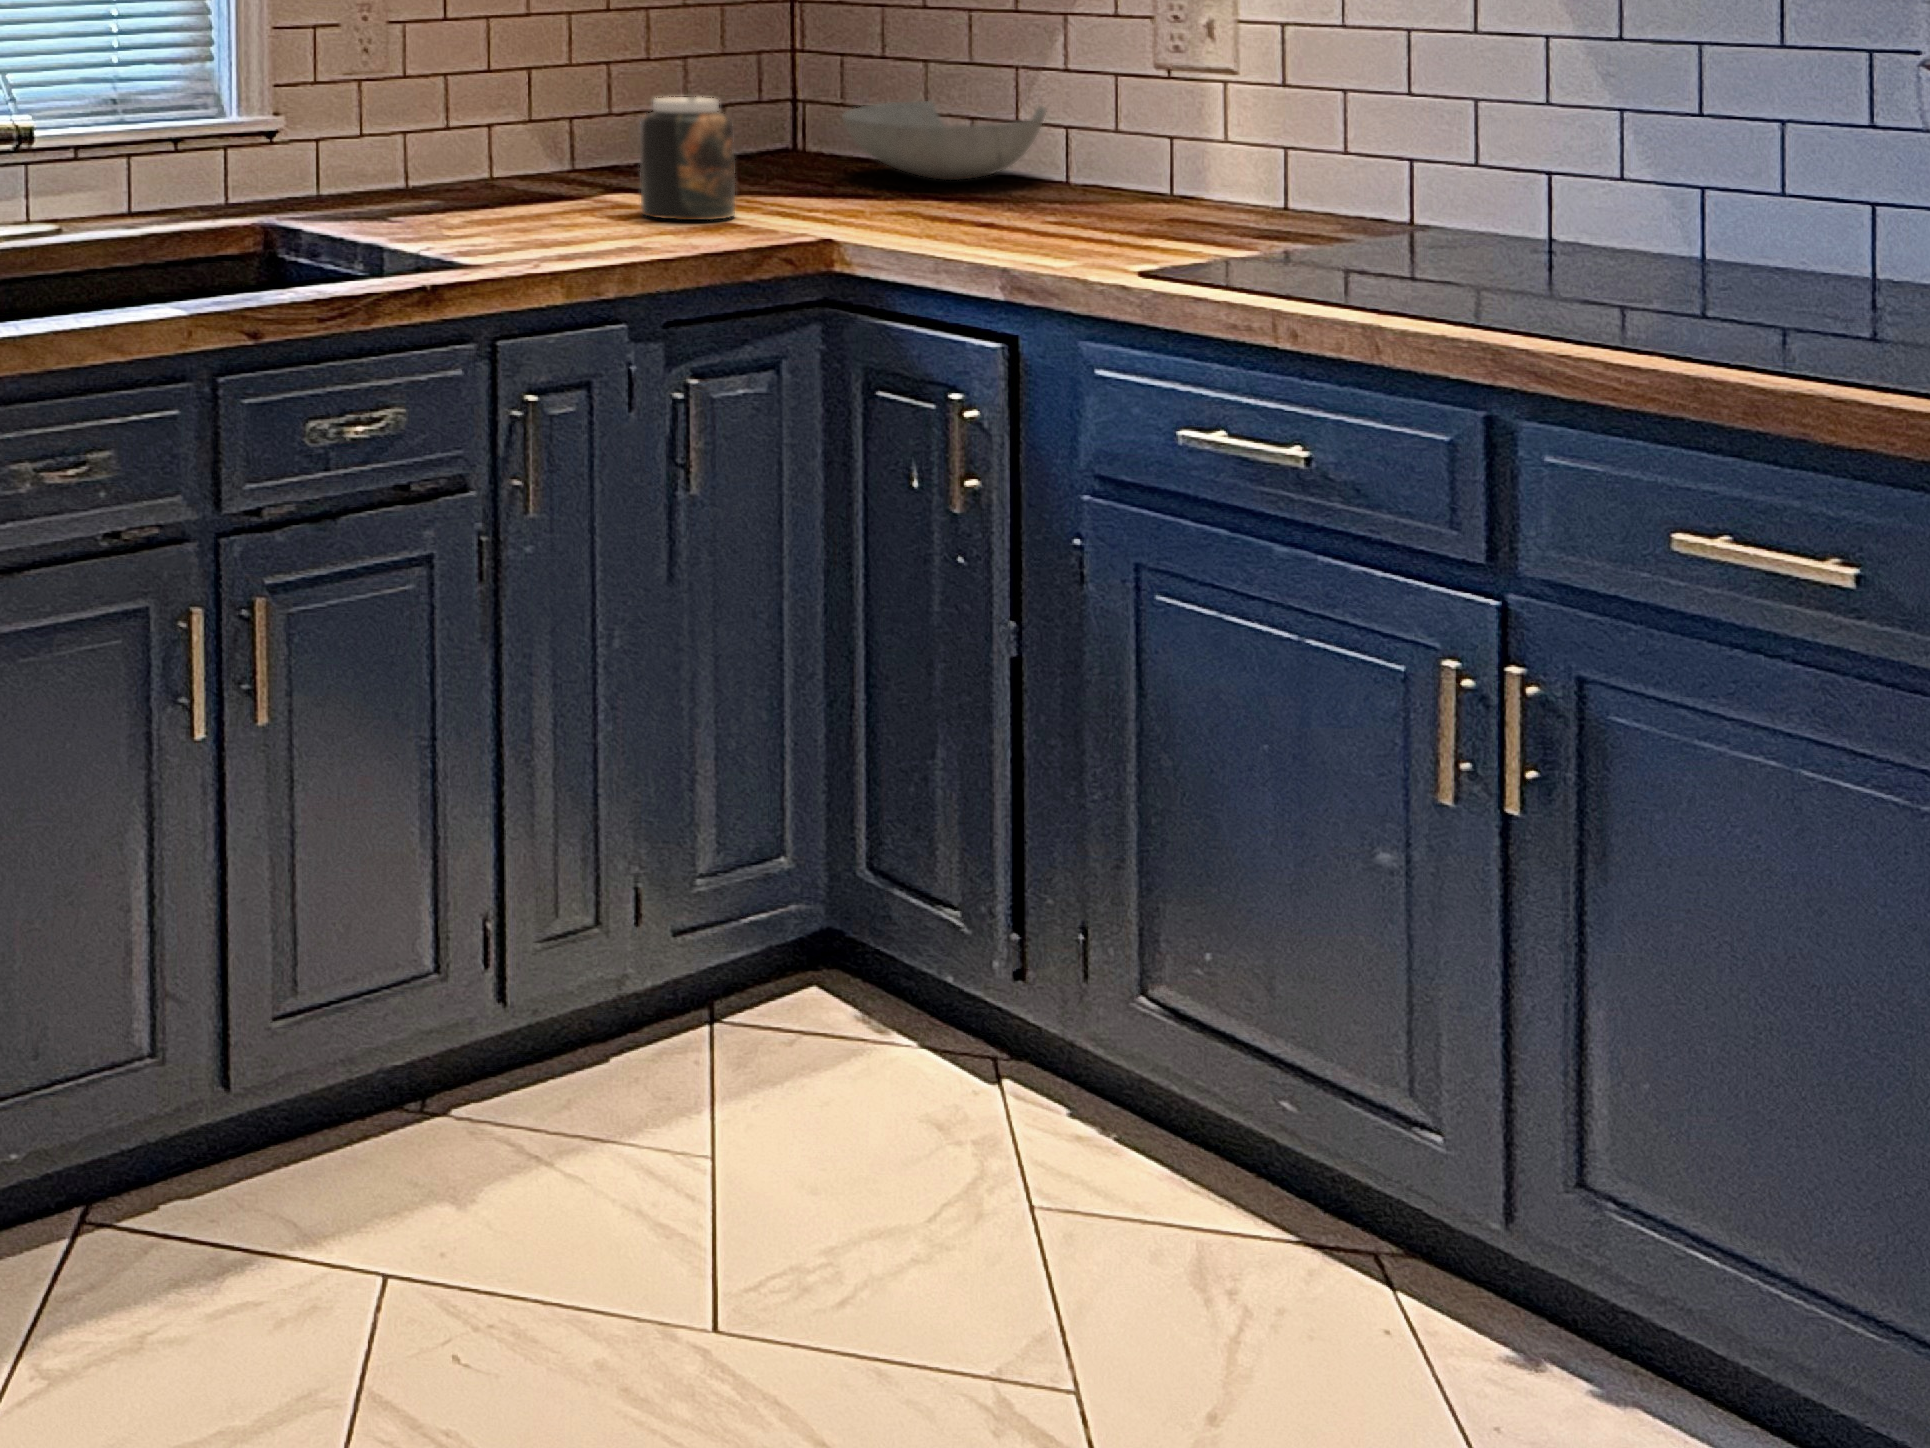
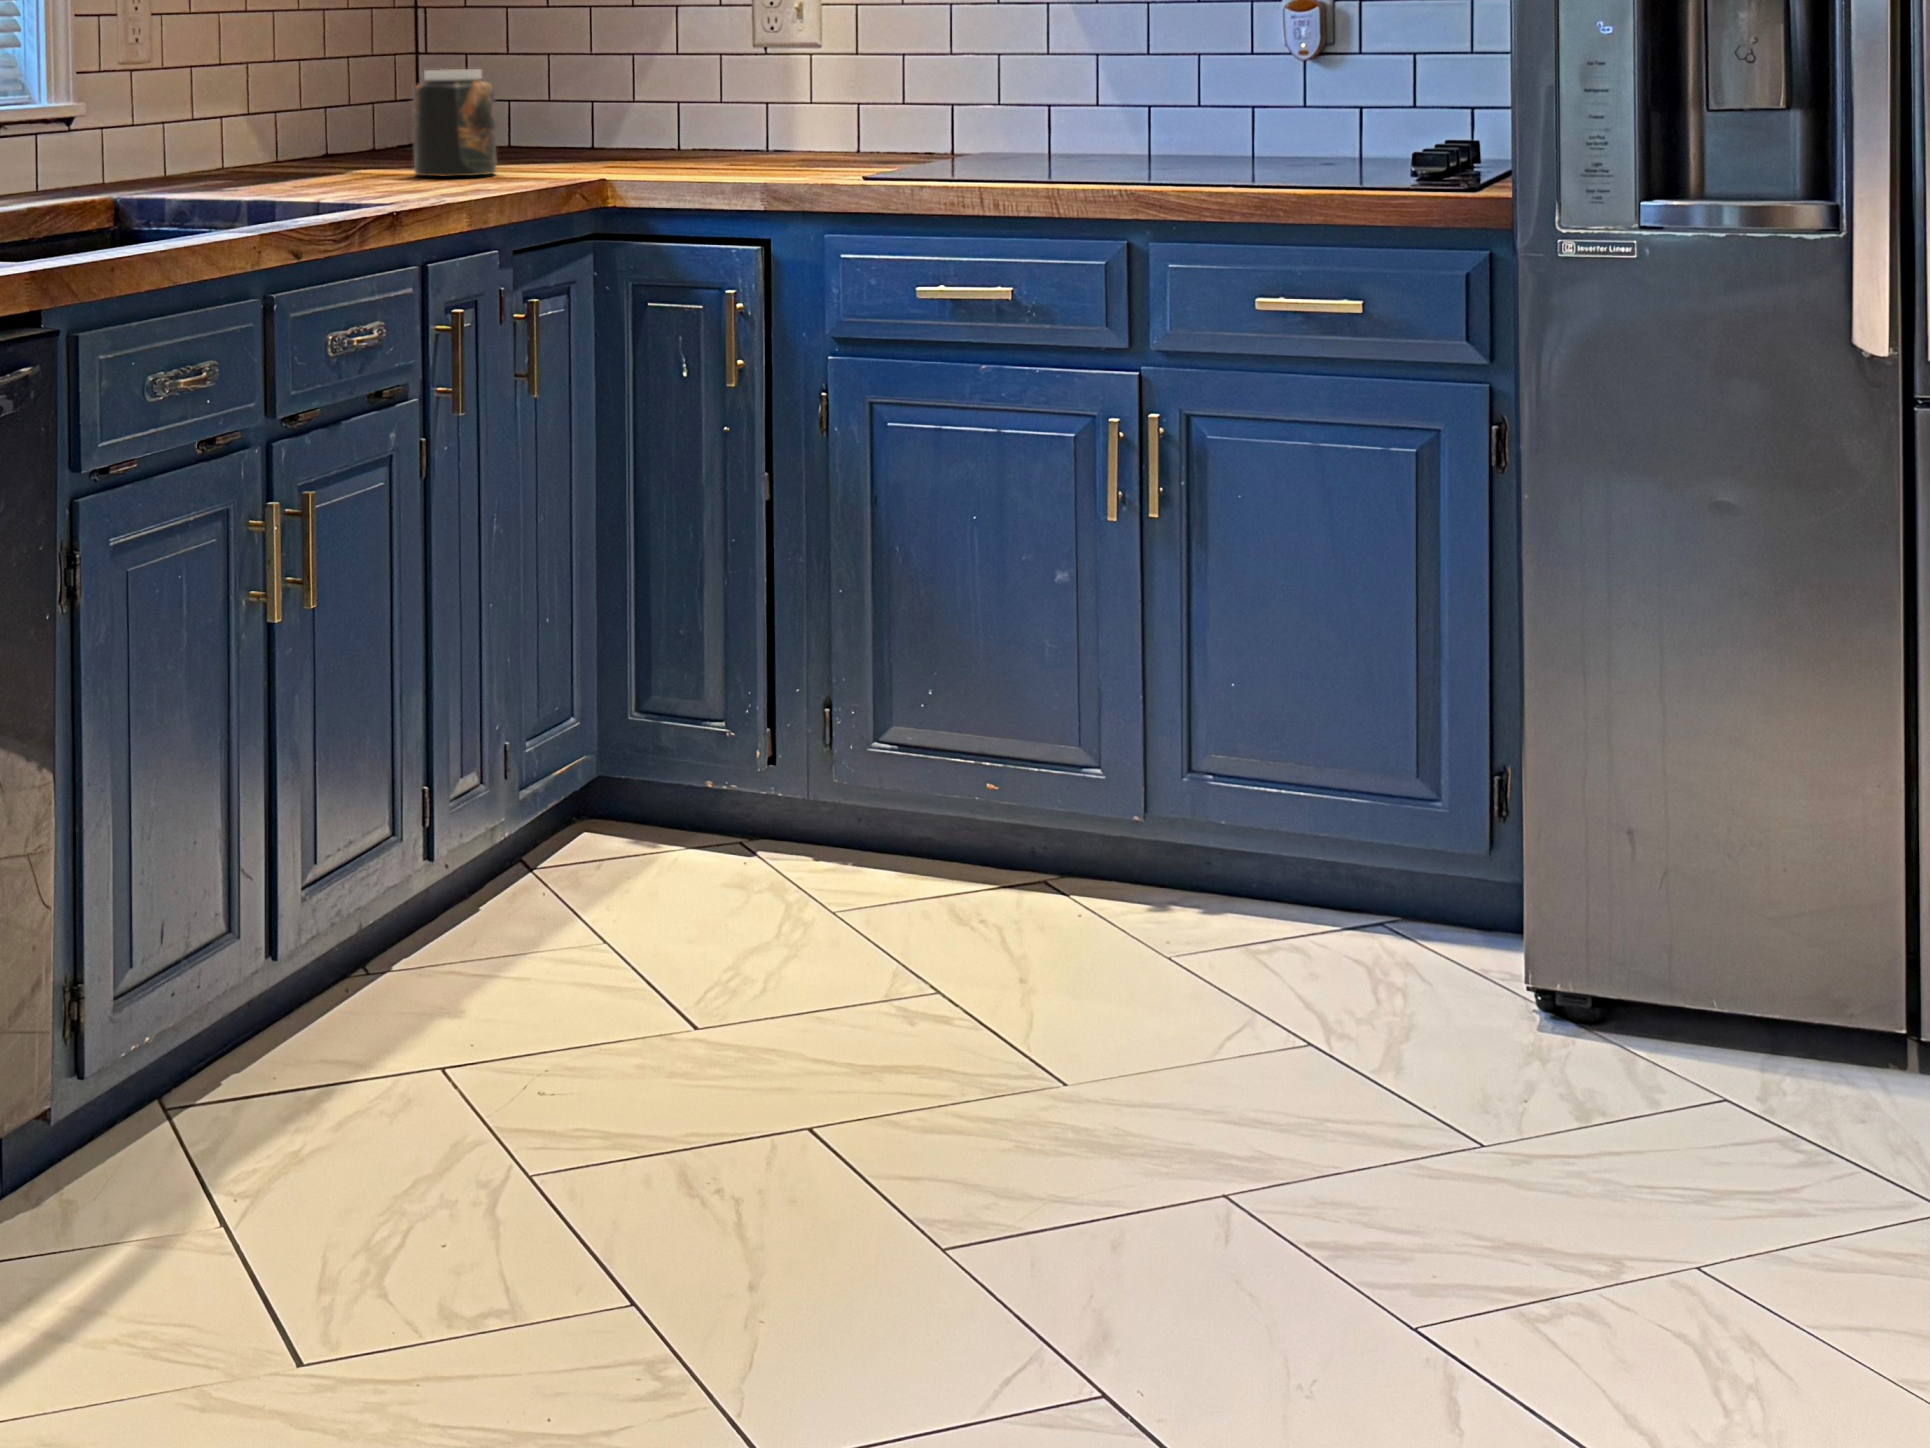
bowl: present [842,101,1047,180] -> none [516,79,681,147]

